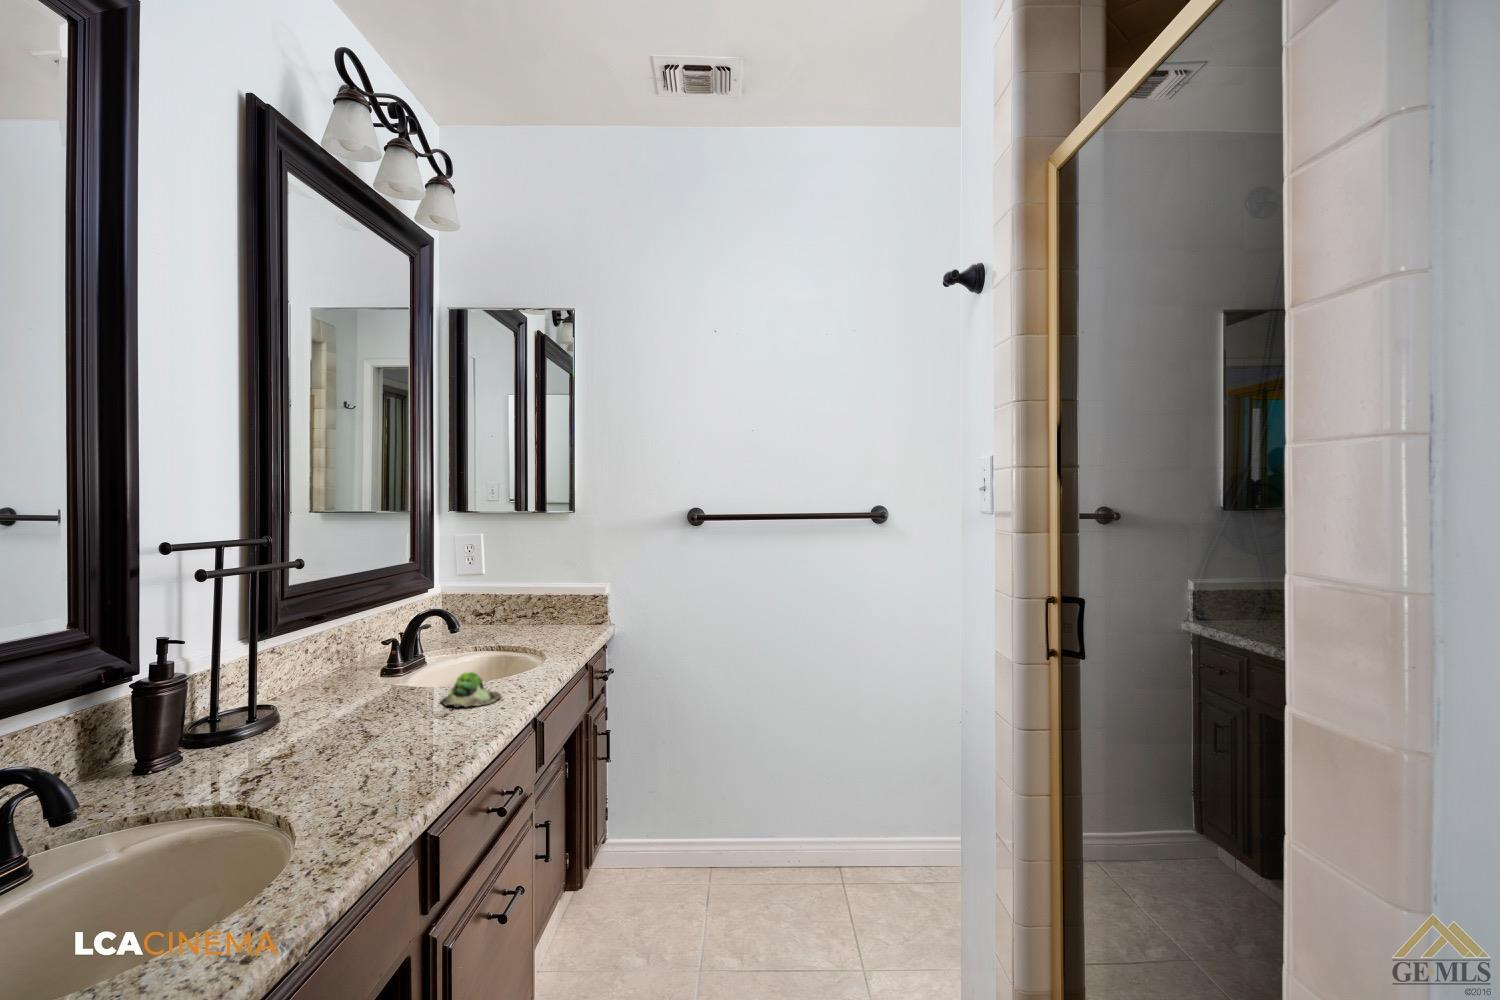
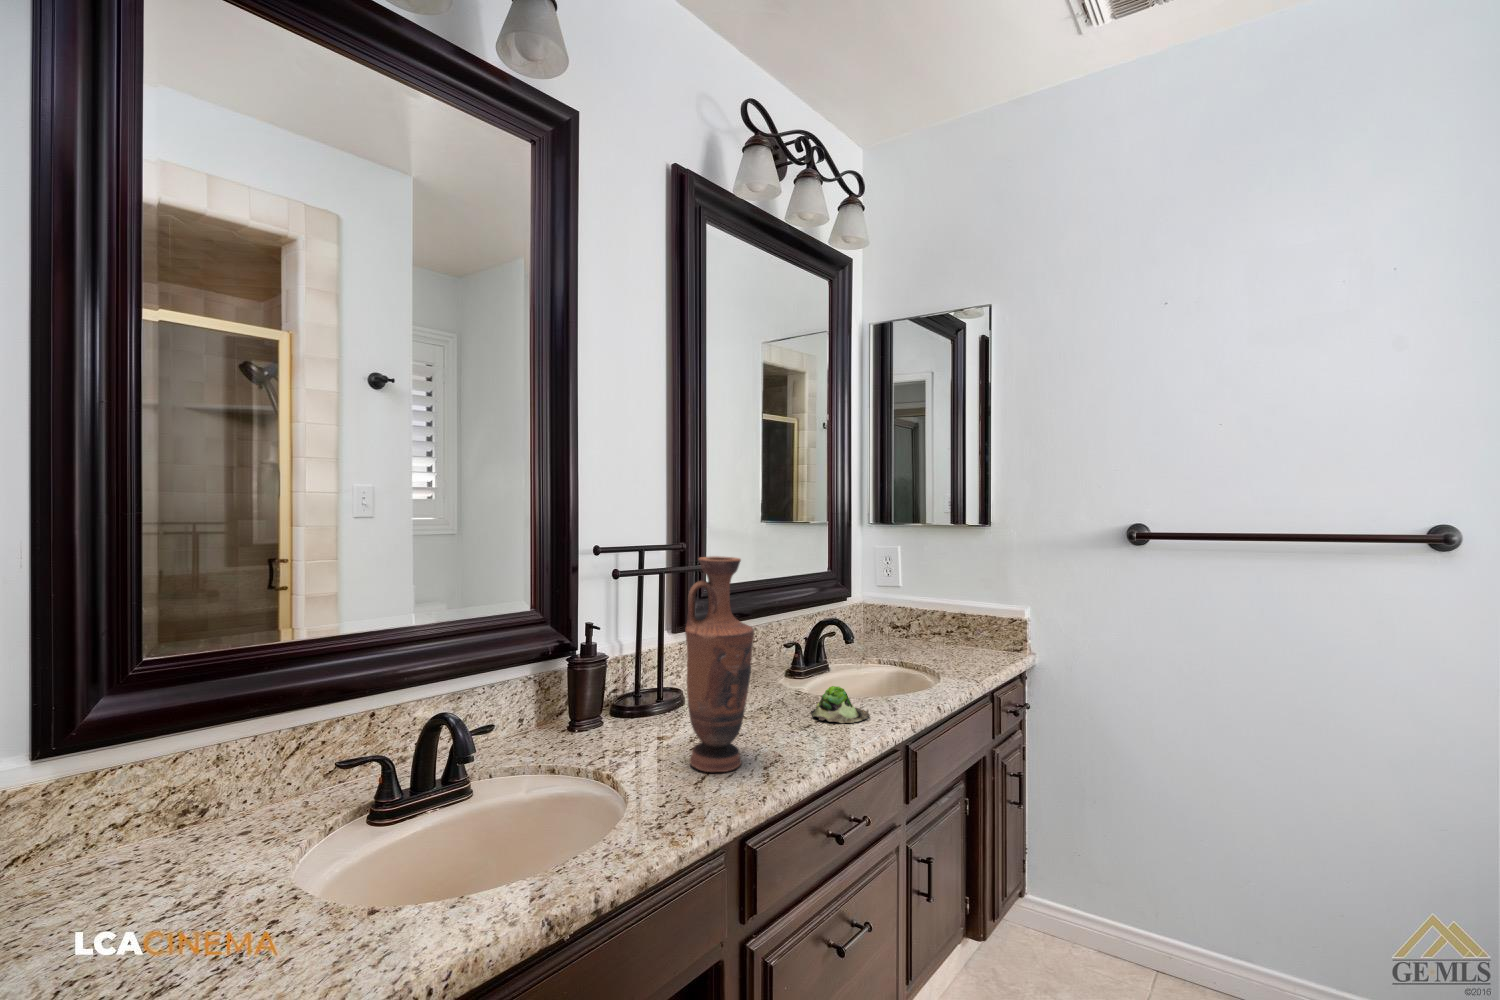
vase: none [337,549,418,775] -> present [685,556,754,772]

